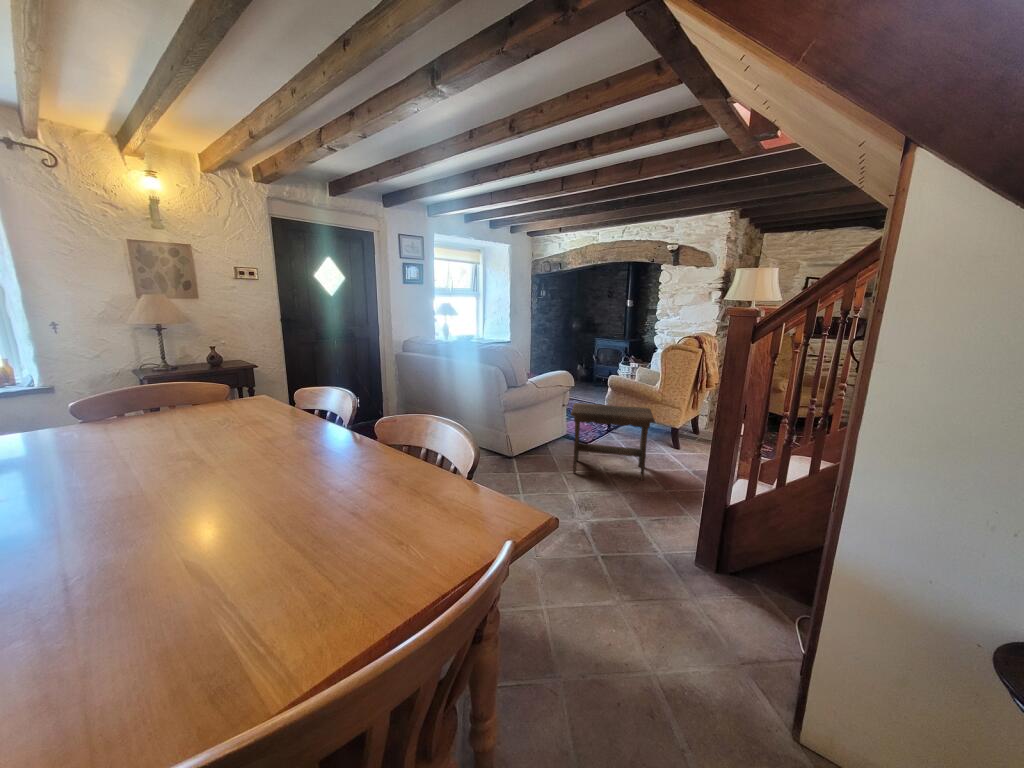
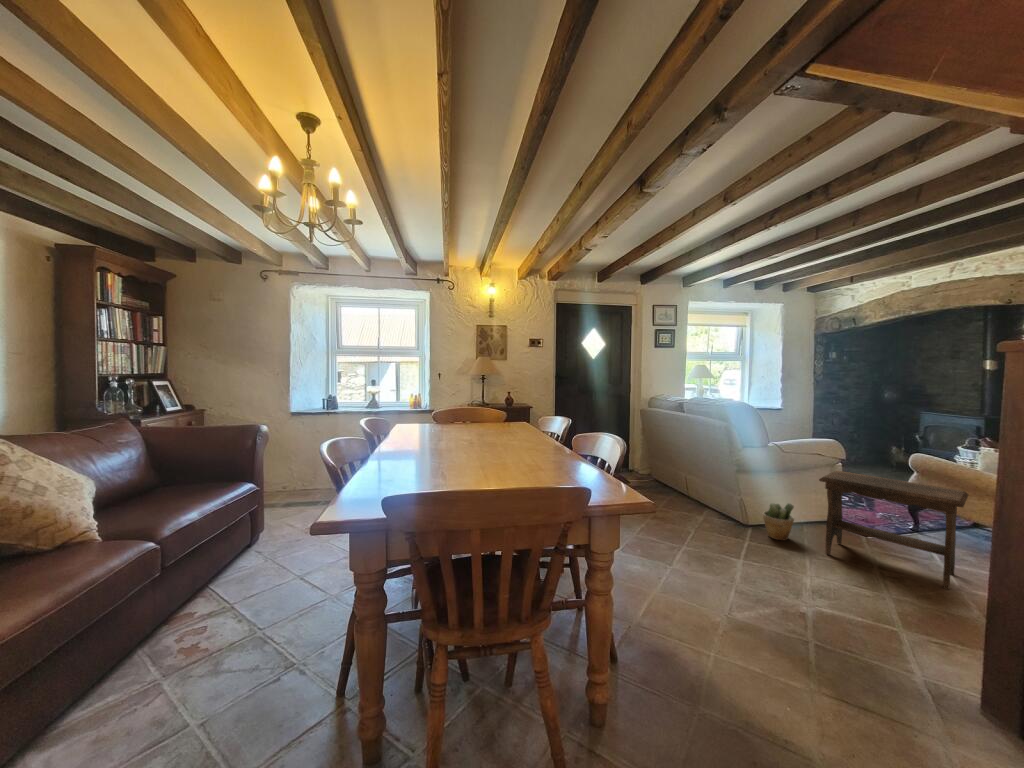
potted plant: none [527,437,550,470] -> present [763,503,794,540]

